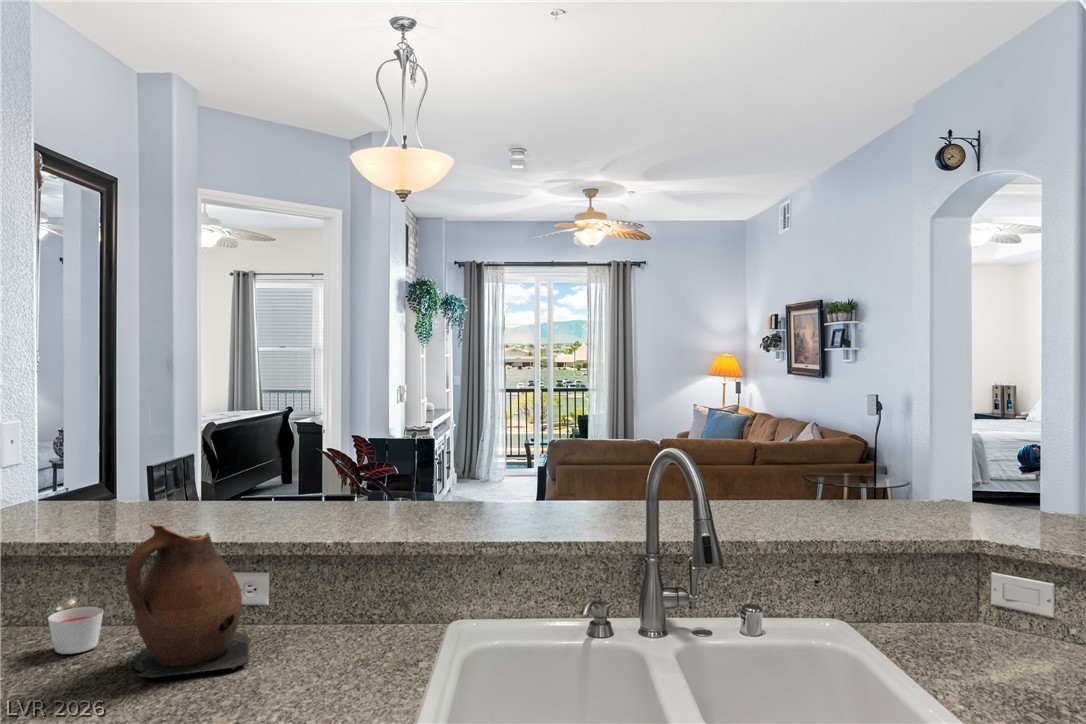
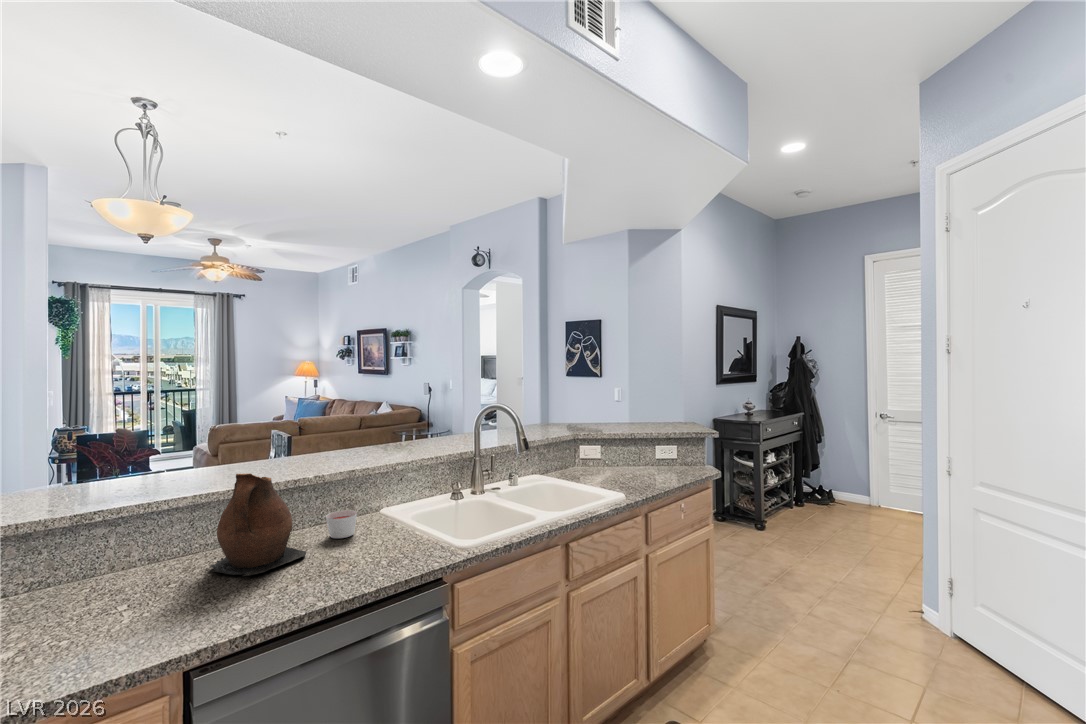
candle: present [48,607,103,654] -> present [326,510,357,538]

